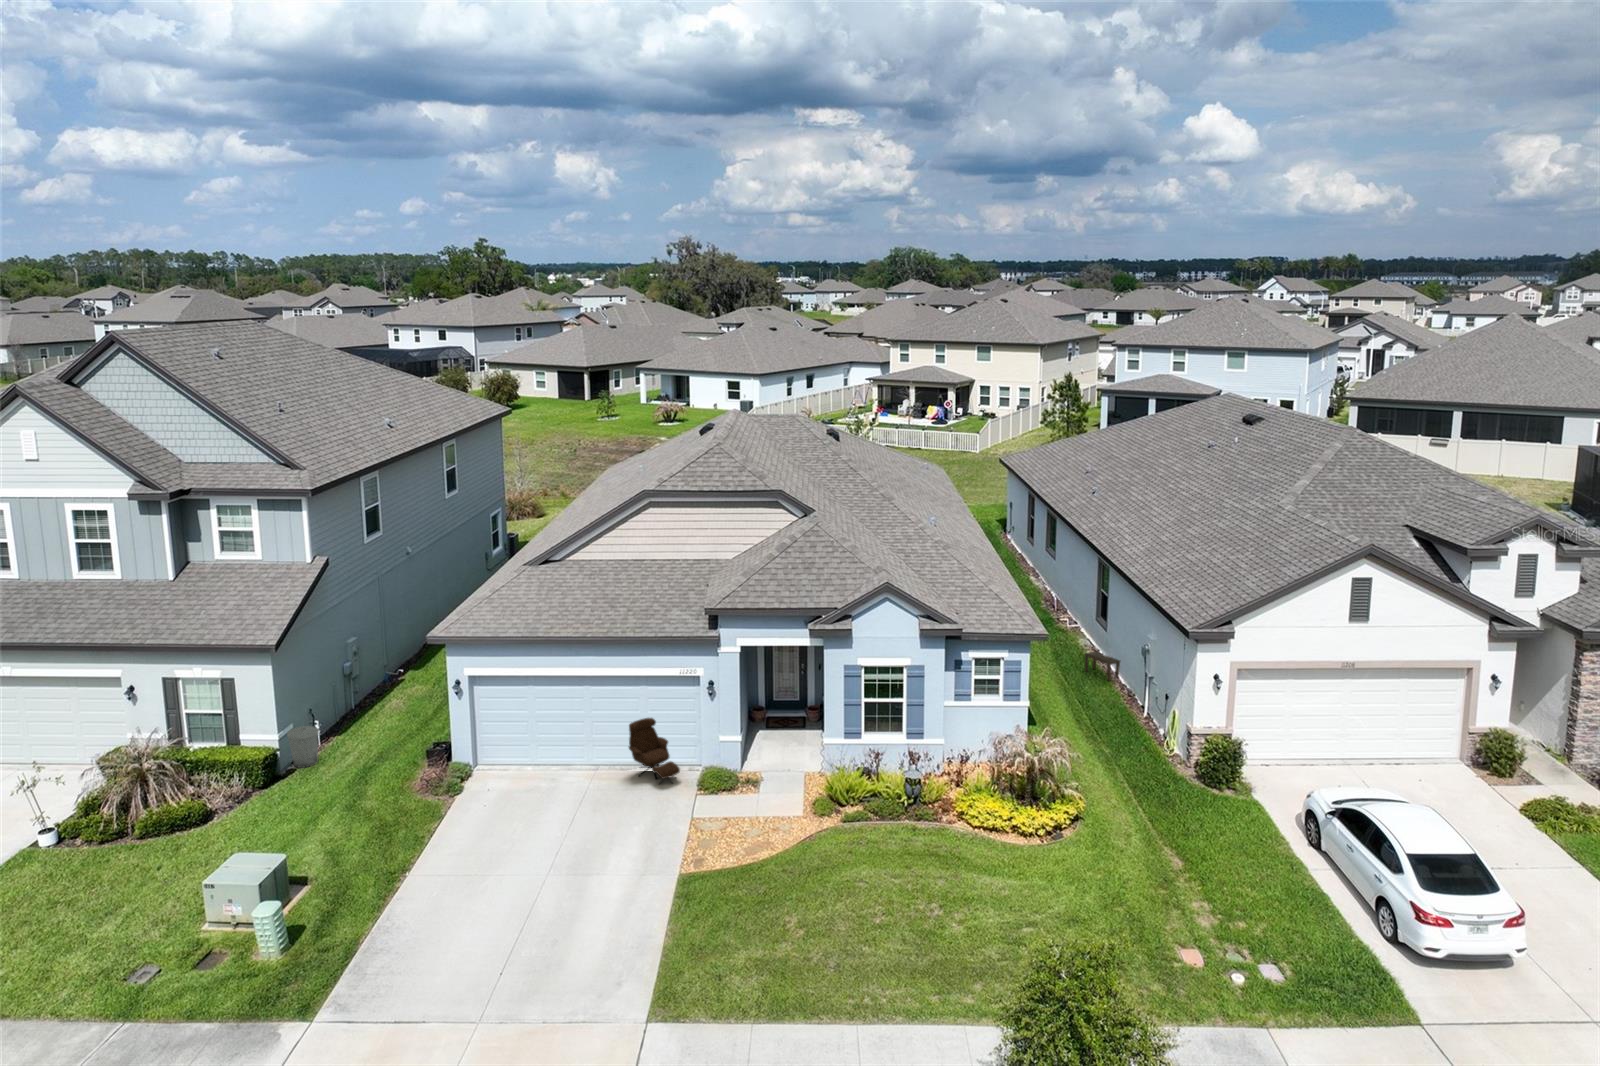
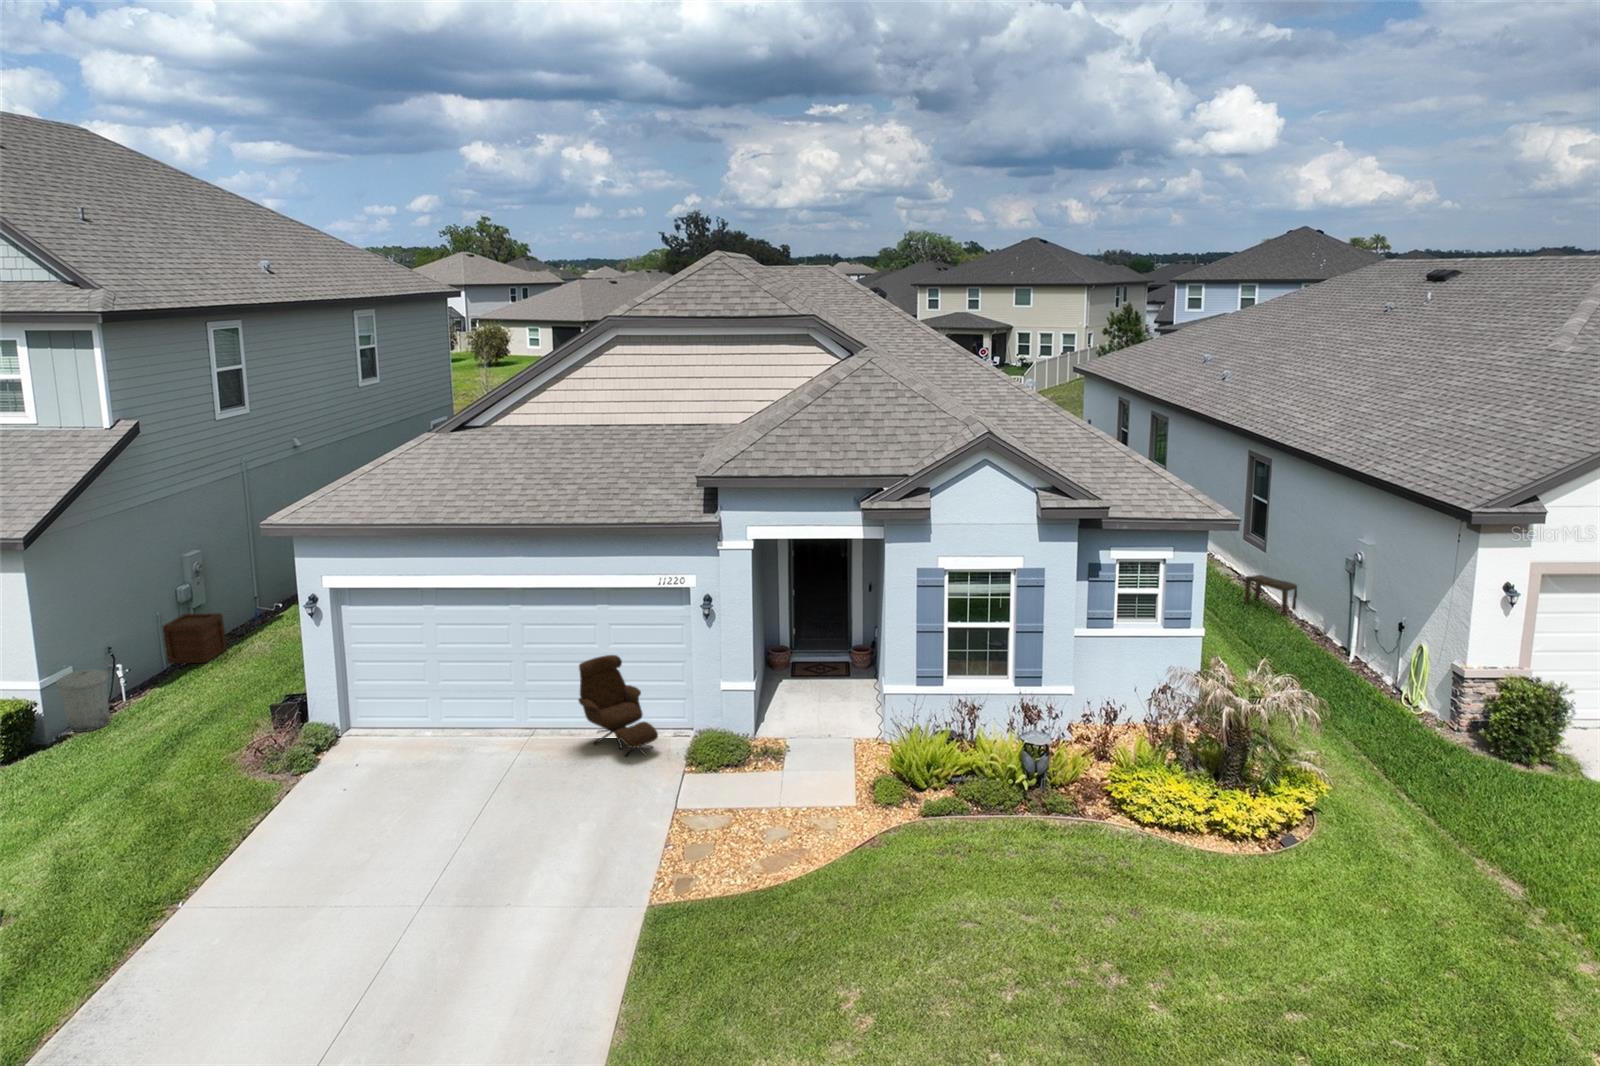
wooden crate: none [339,683,379,718] -> present [163,613,227,663]

